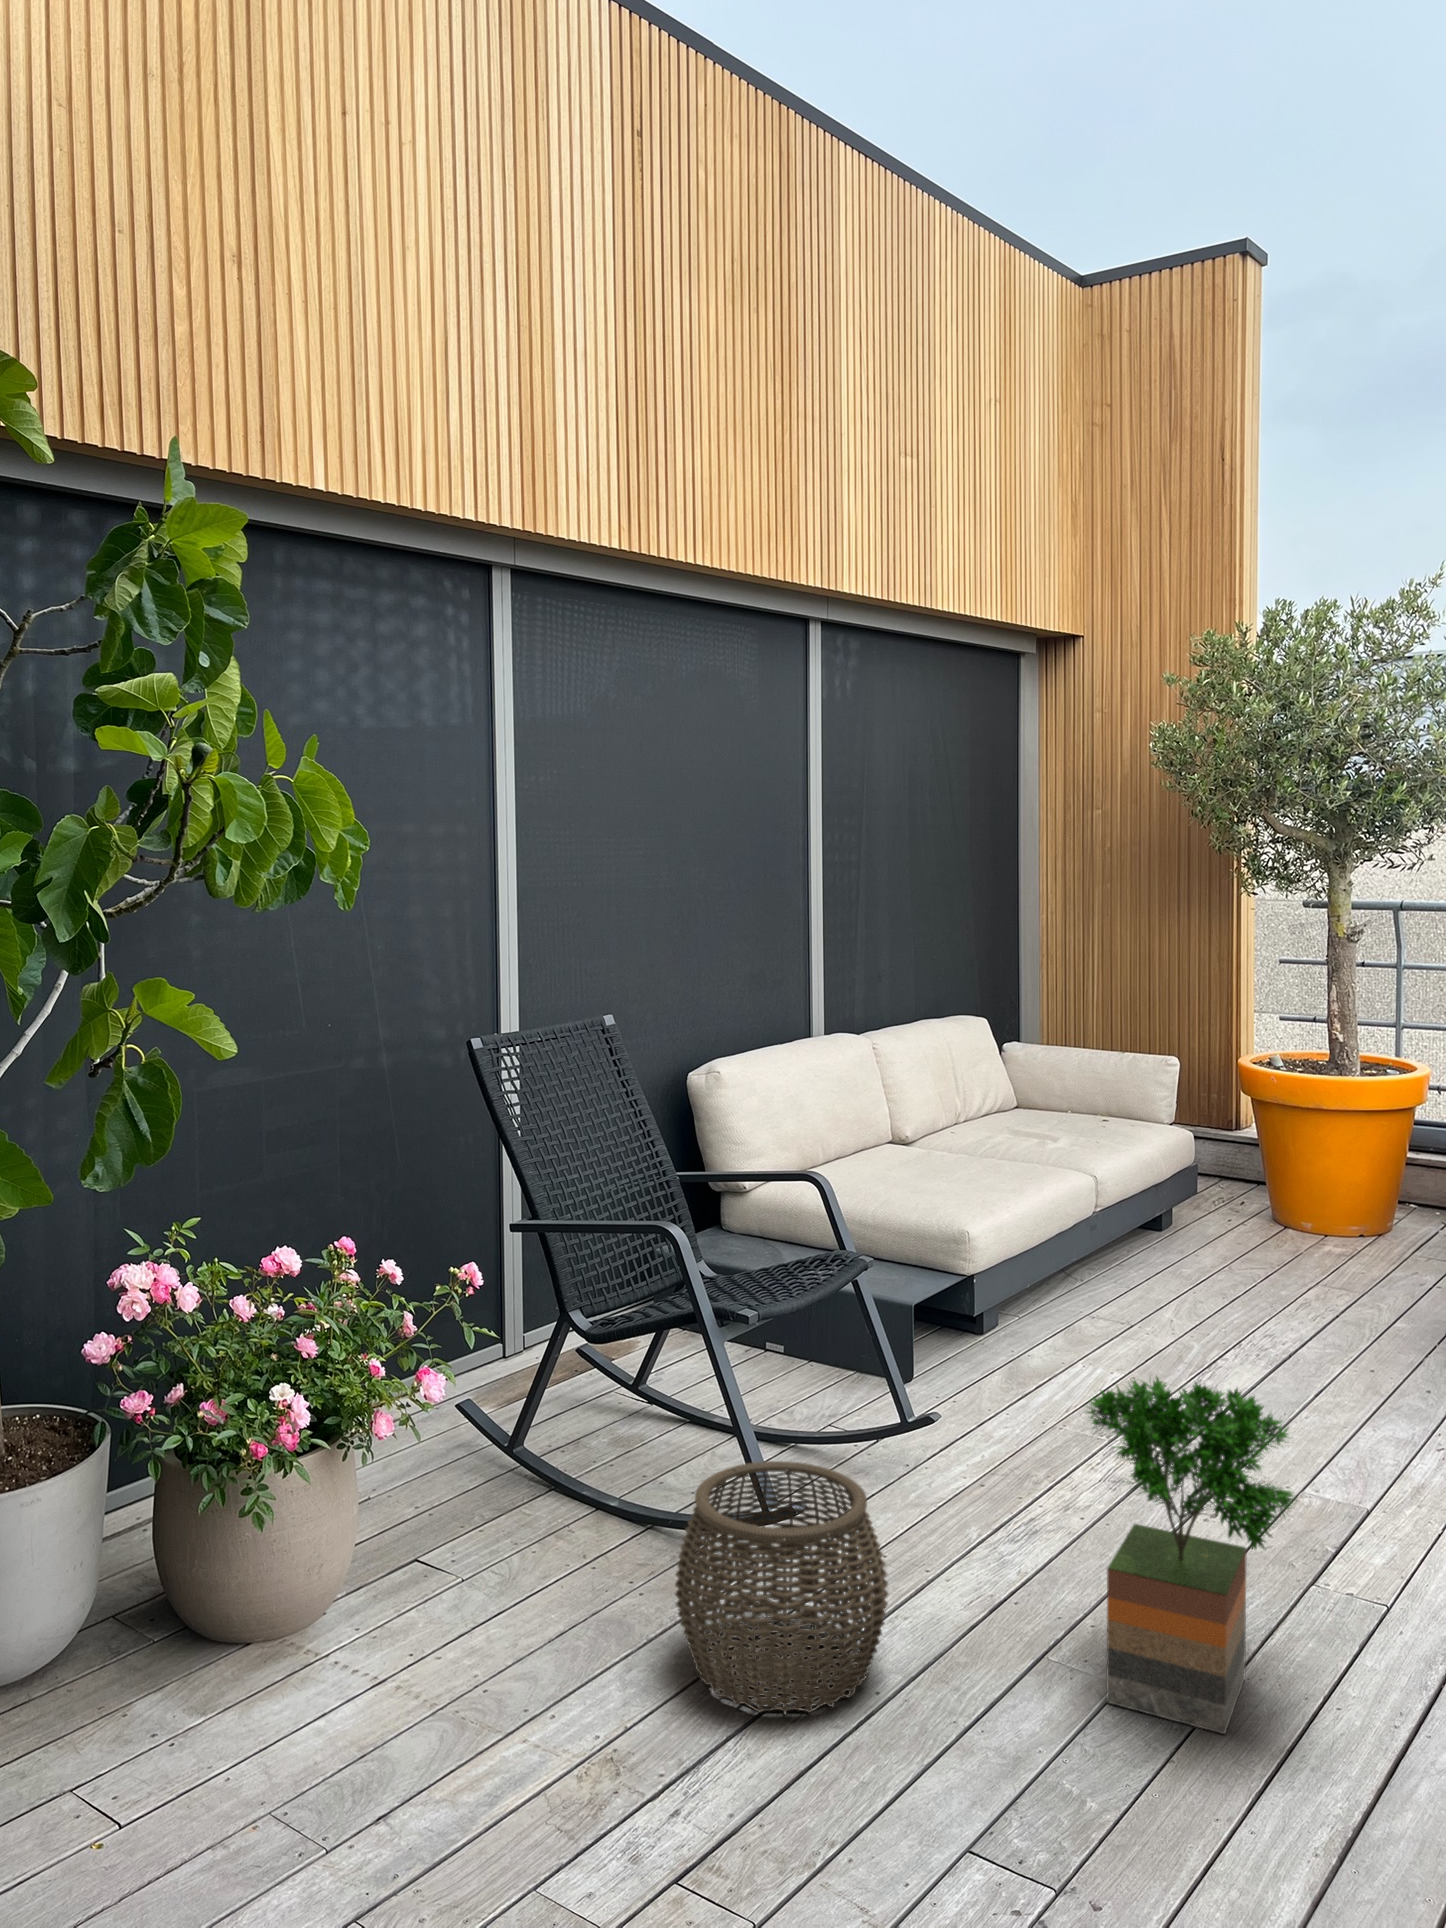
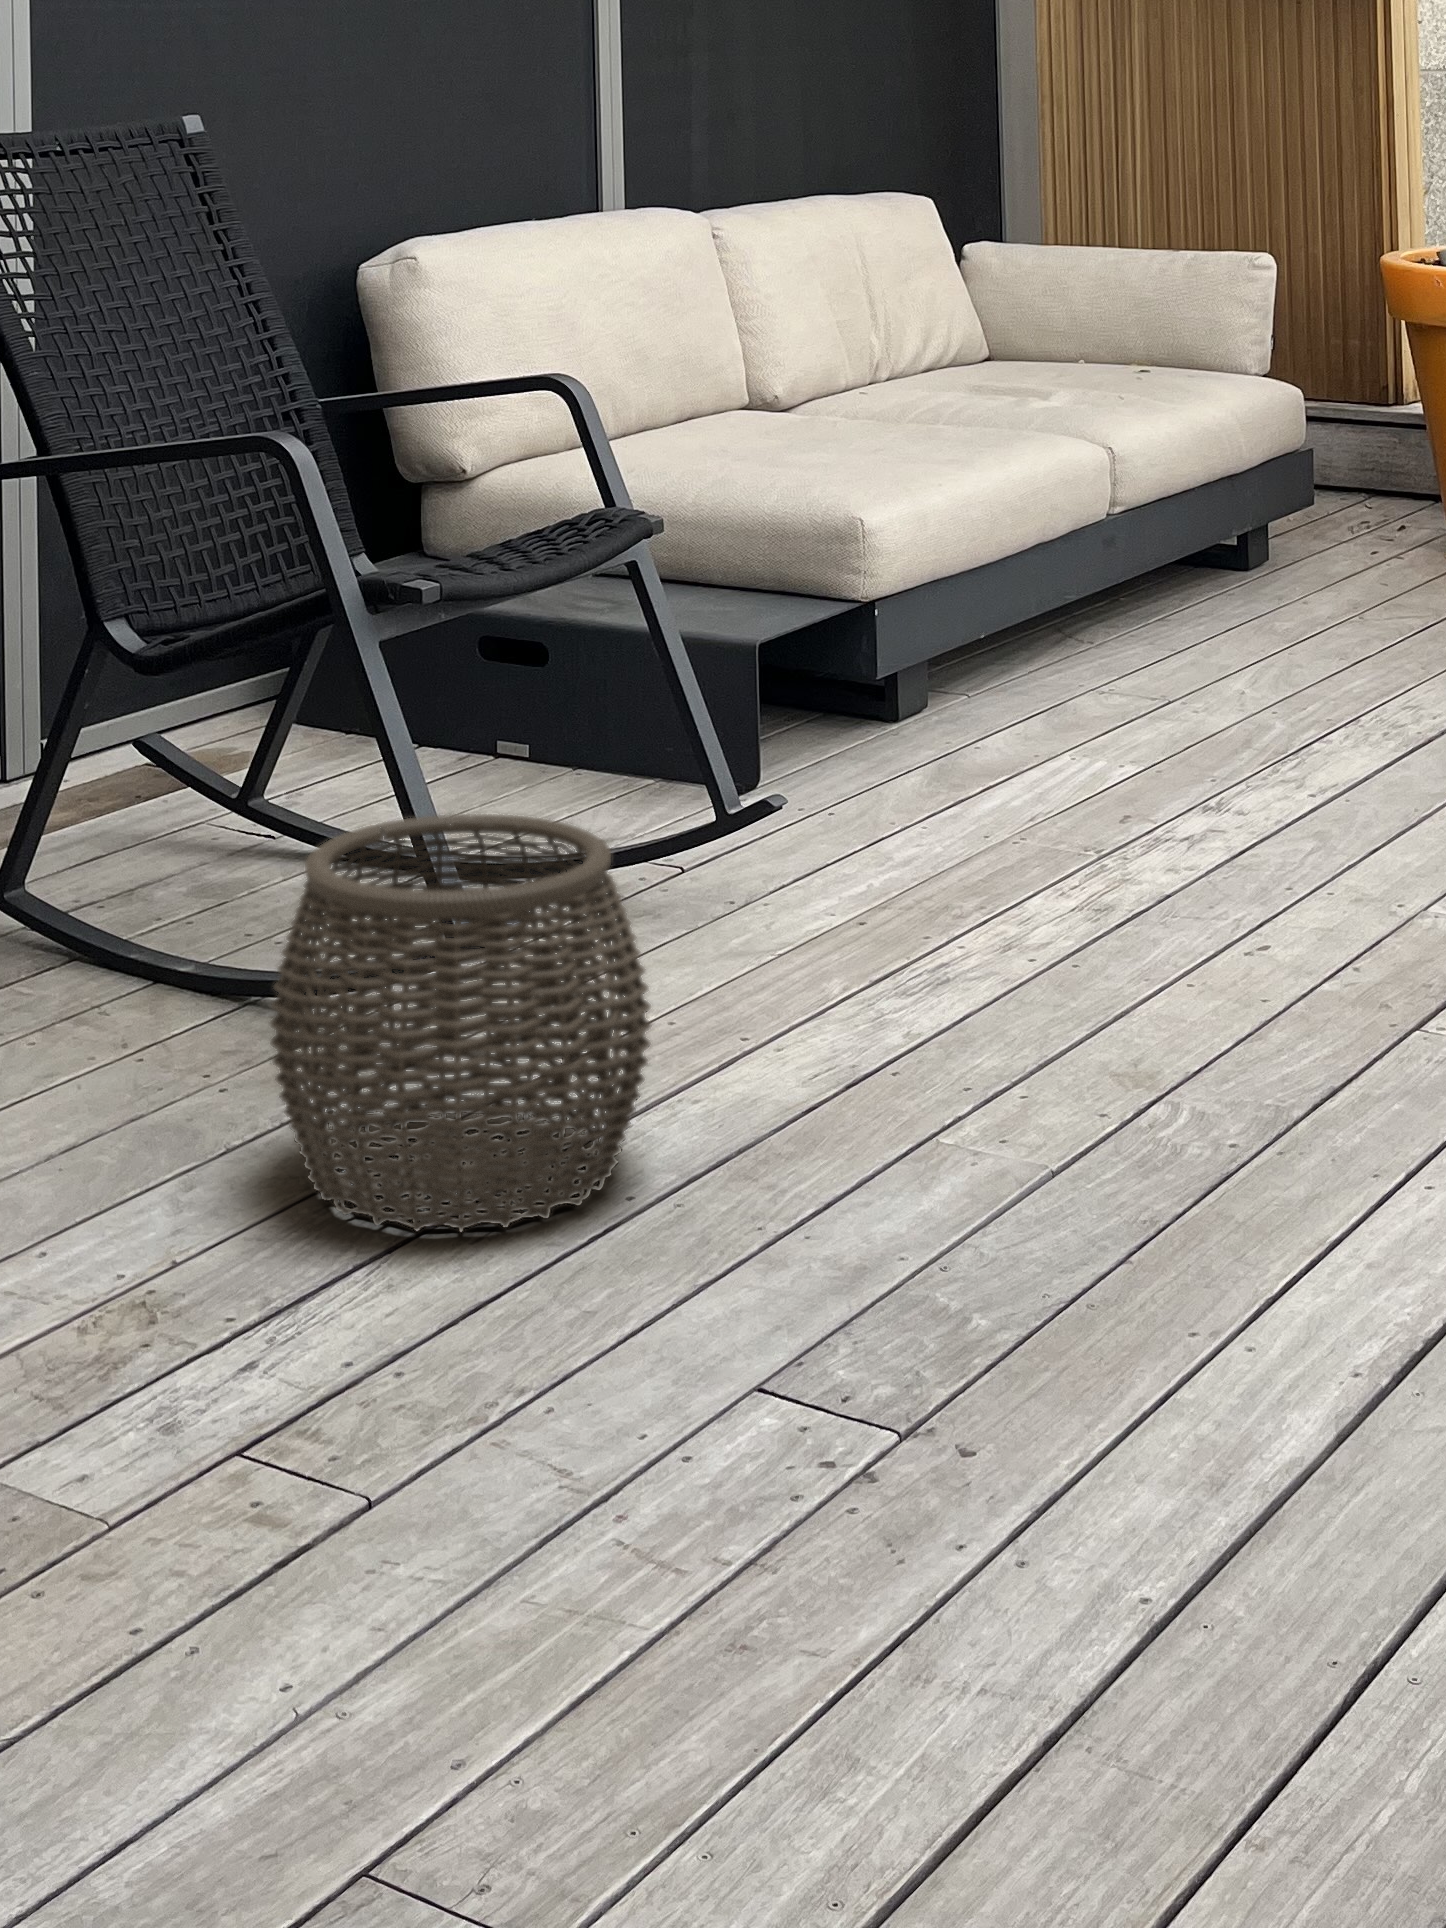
potted tree: present [1086,1377,1296,1734] -> none [986,617,1344,1222]

